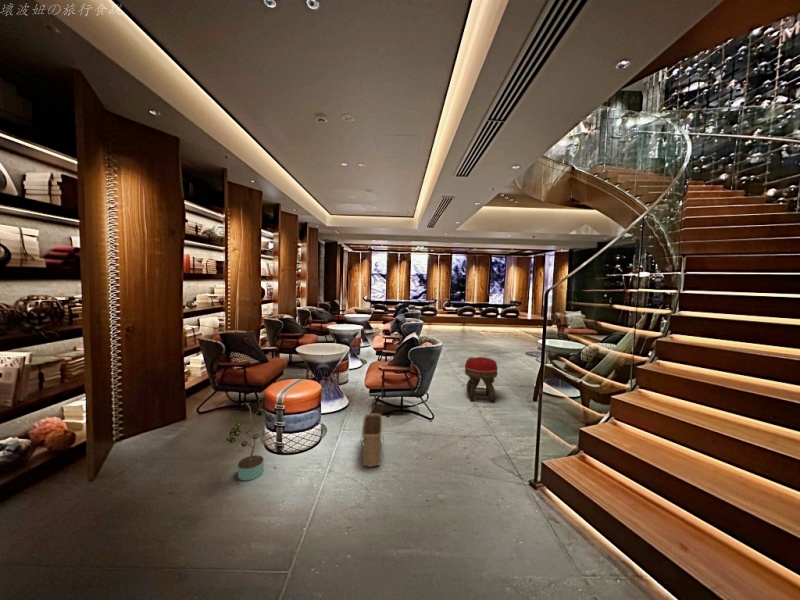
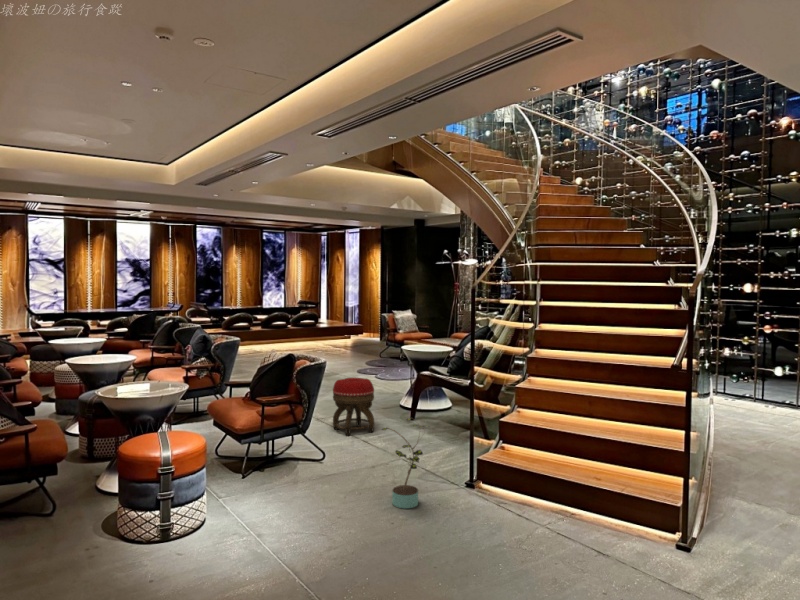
potted plant: present [226,399,264,480] -> present [382,418,423,509]
basket: present [362,414,383,466] -> none [269,458,317,518]

